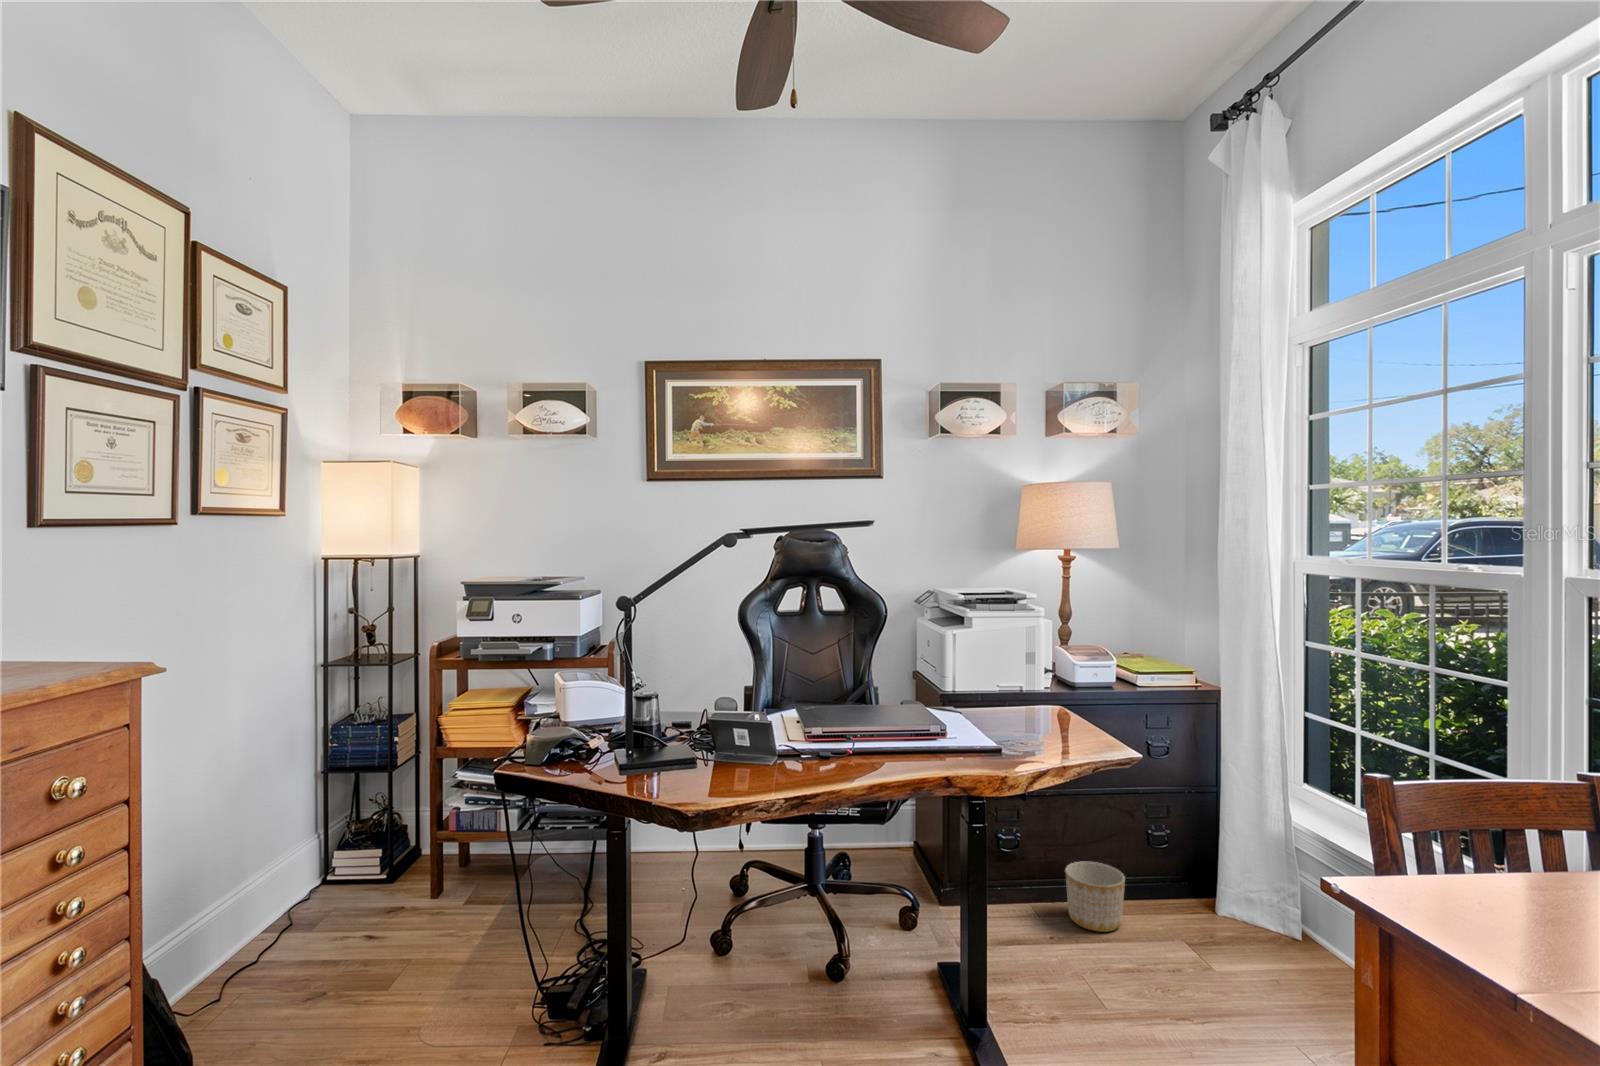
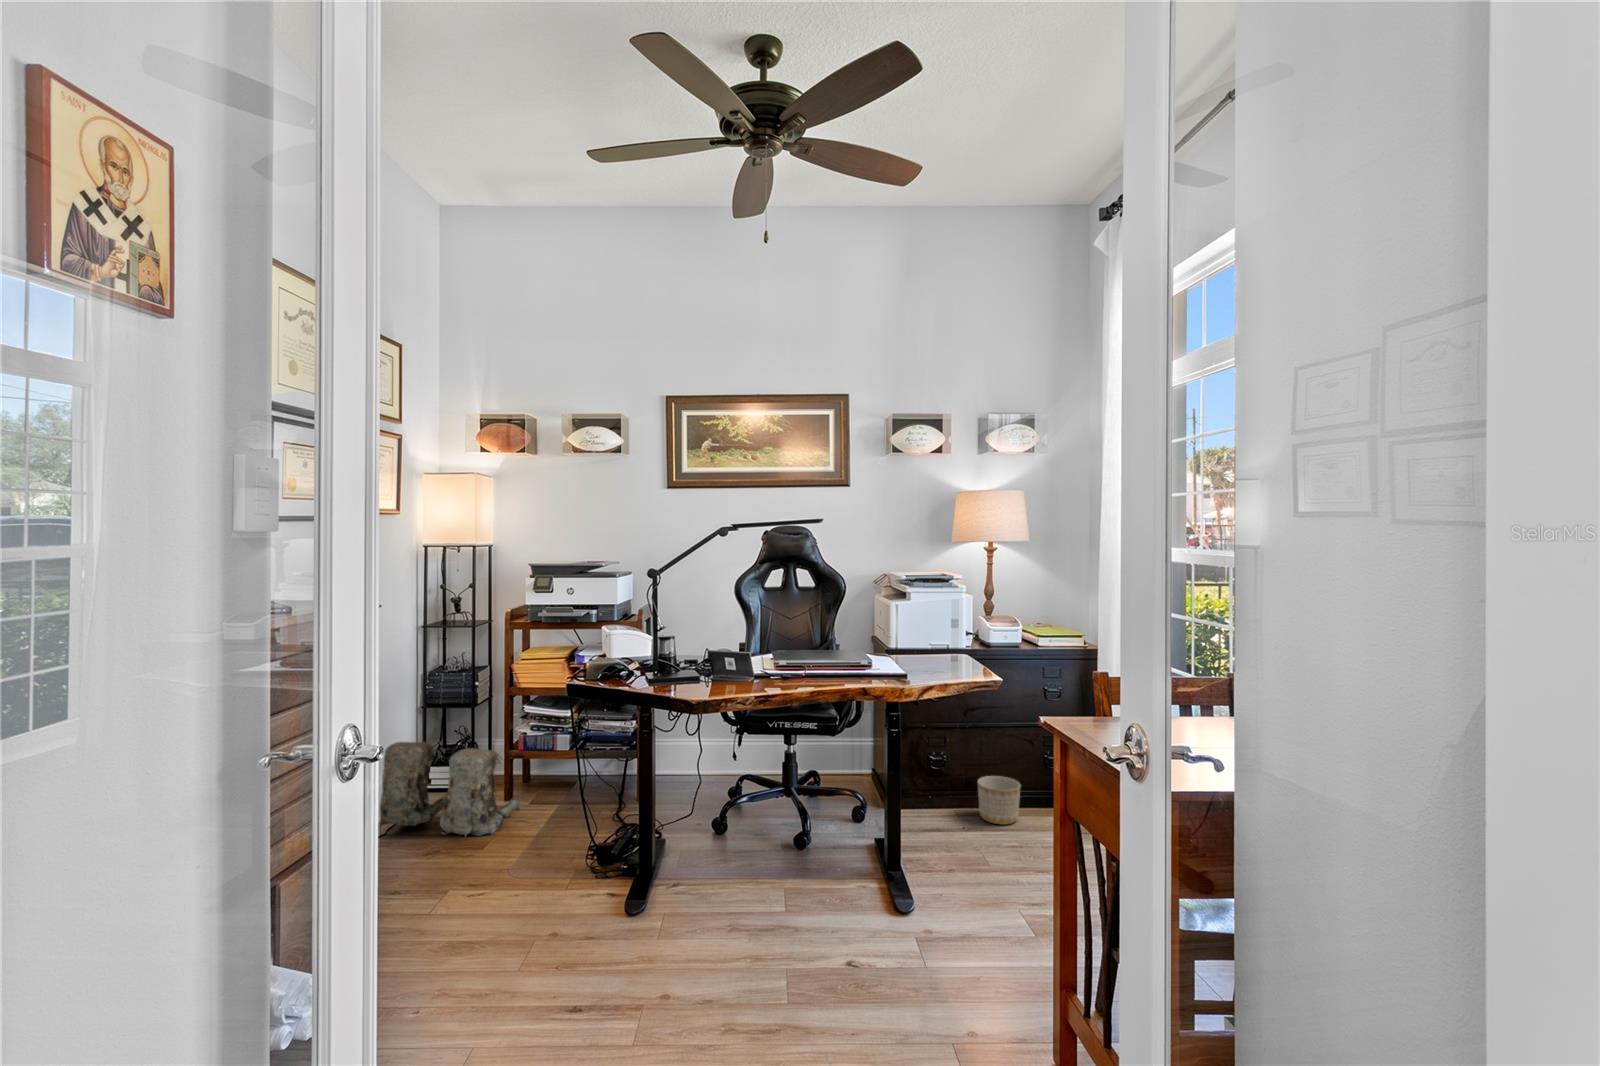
backpack: none [236,828,451,966] -> present [380,742,522,838]

